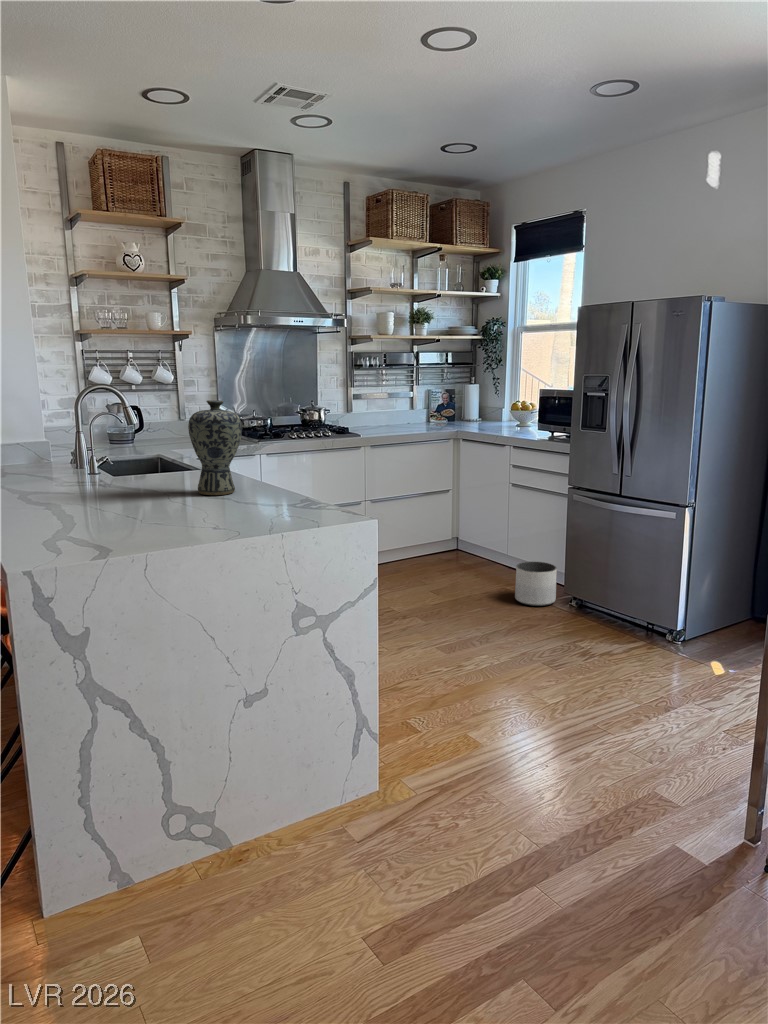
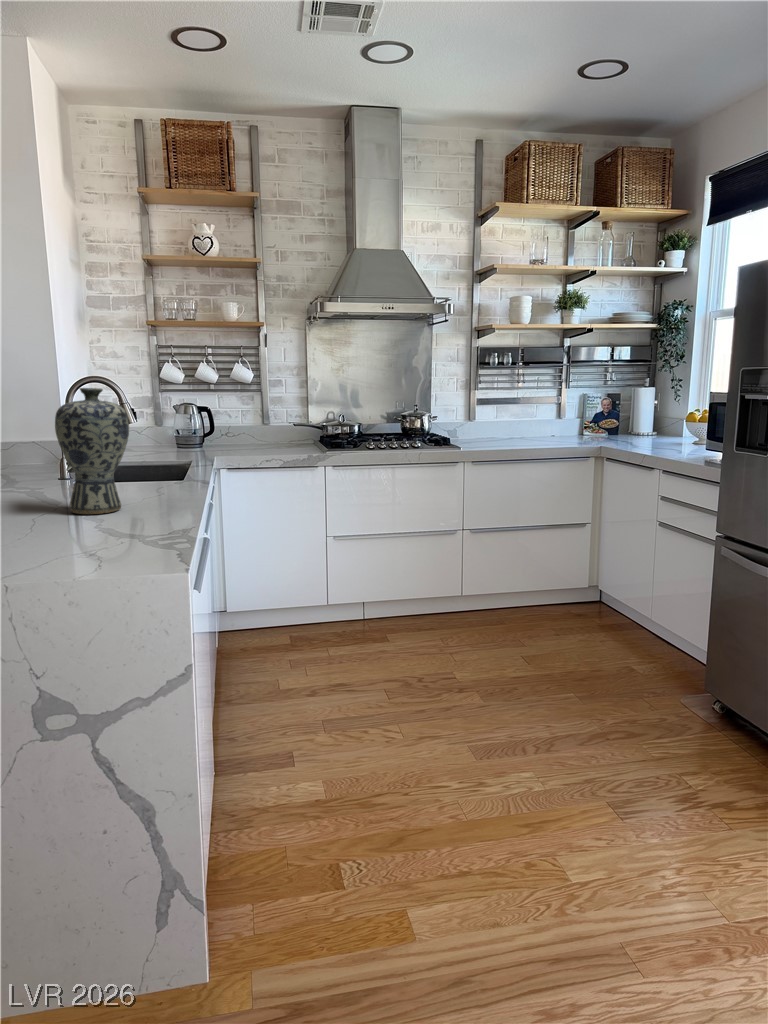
planter: present [515,561,557,606] -> none [634,635,698,704]

